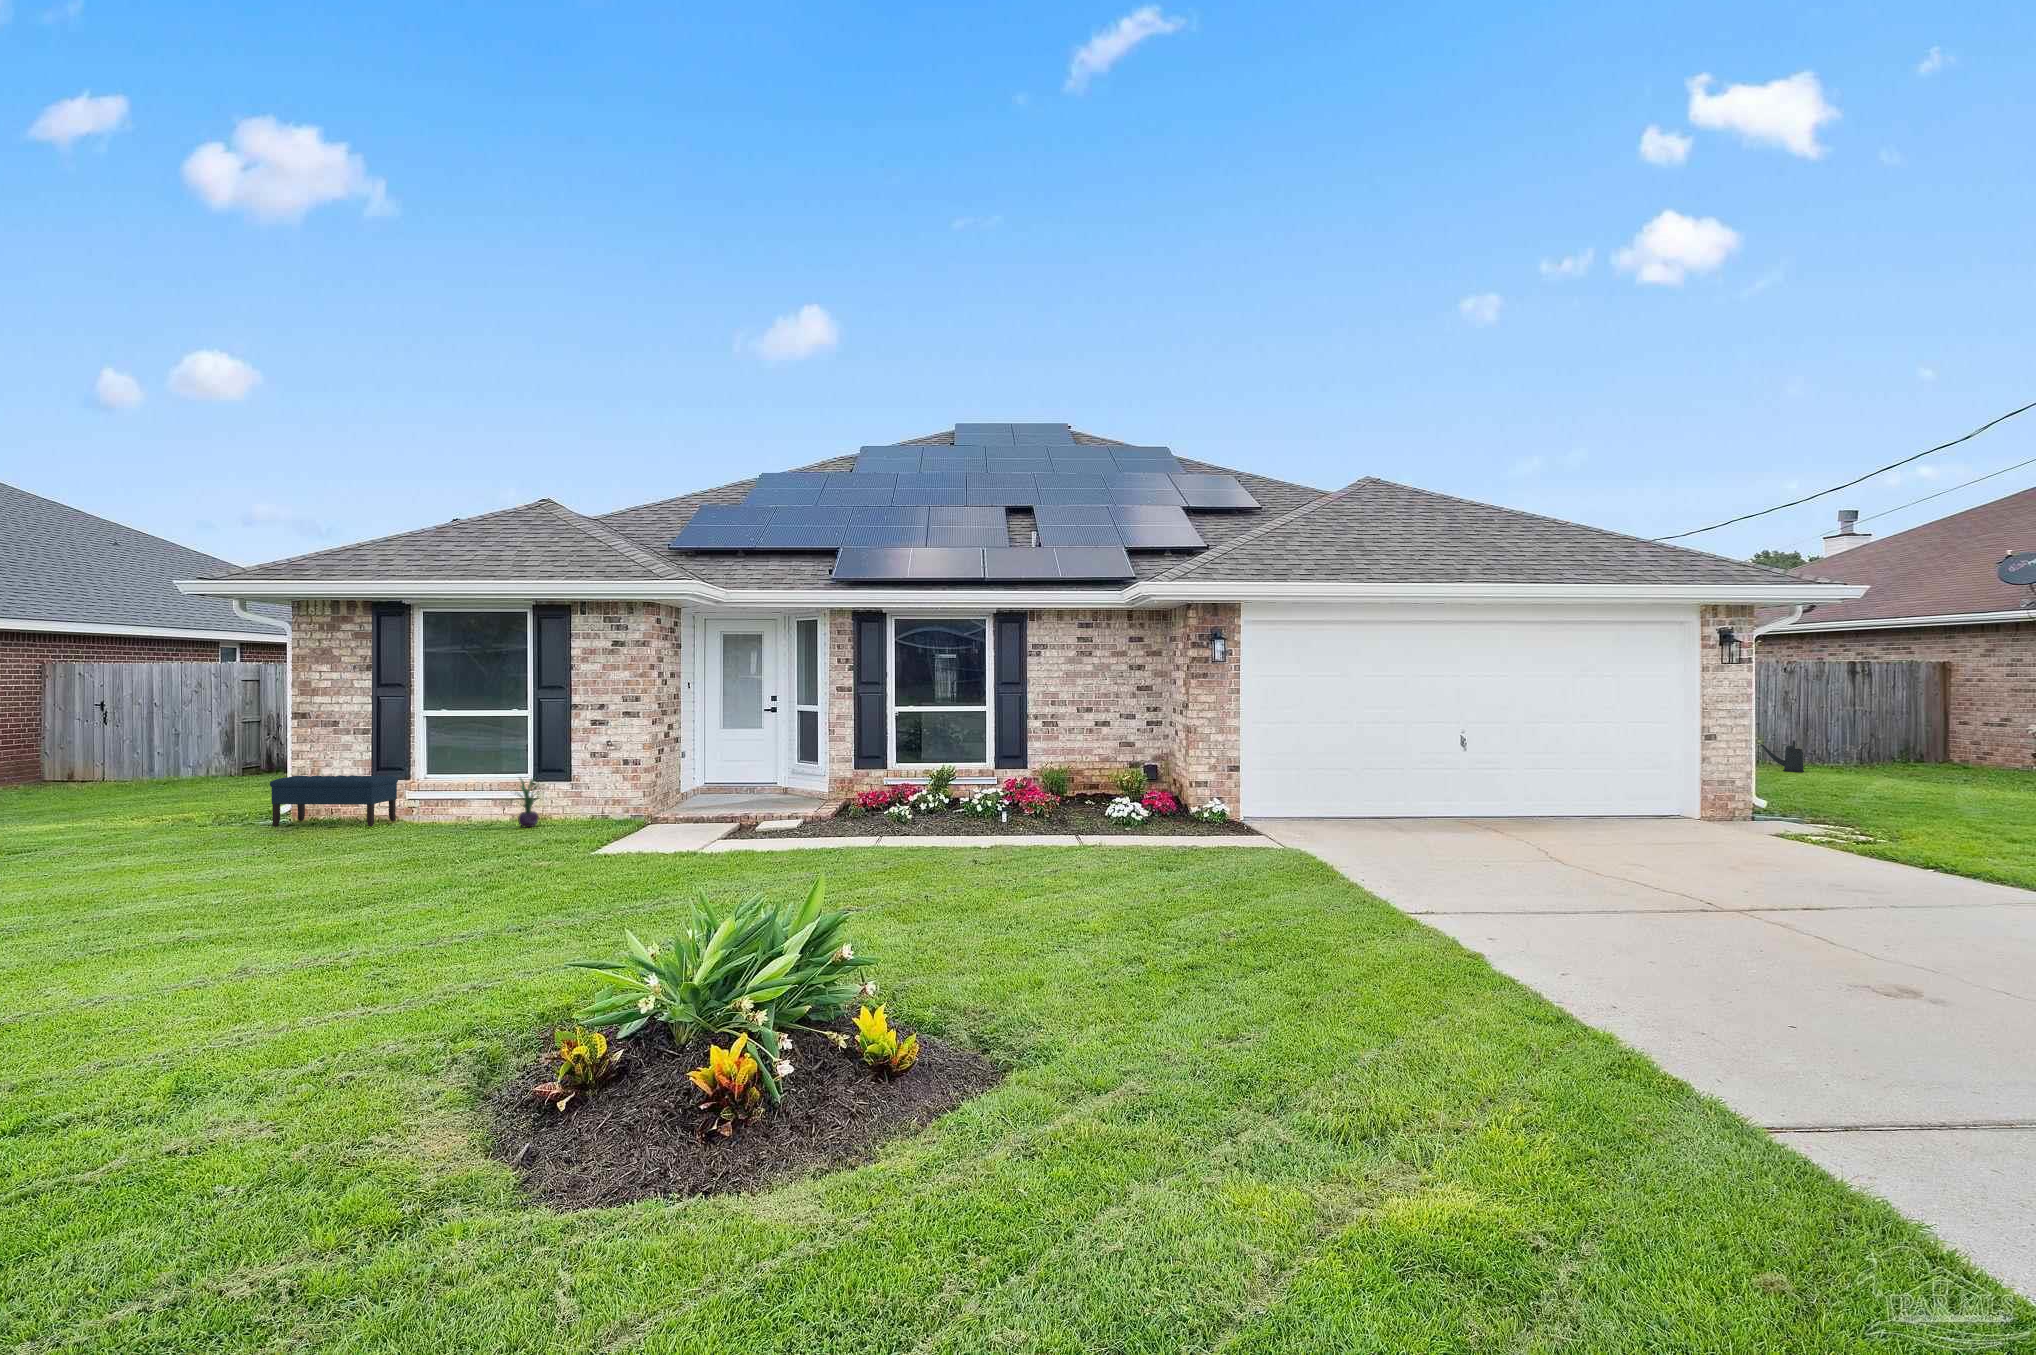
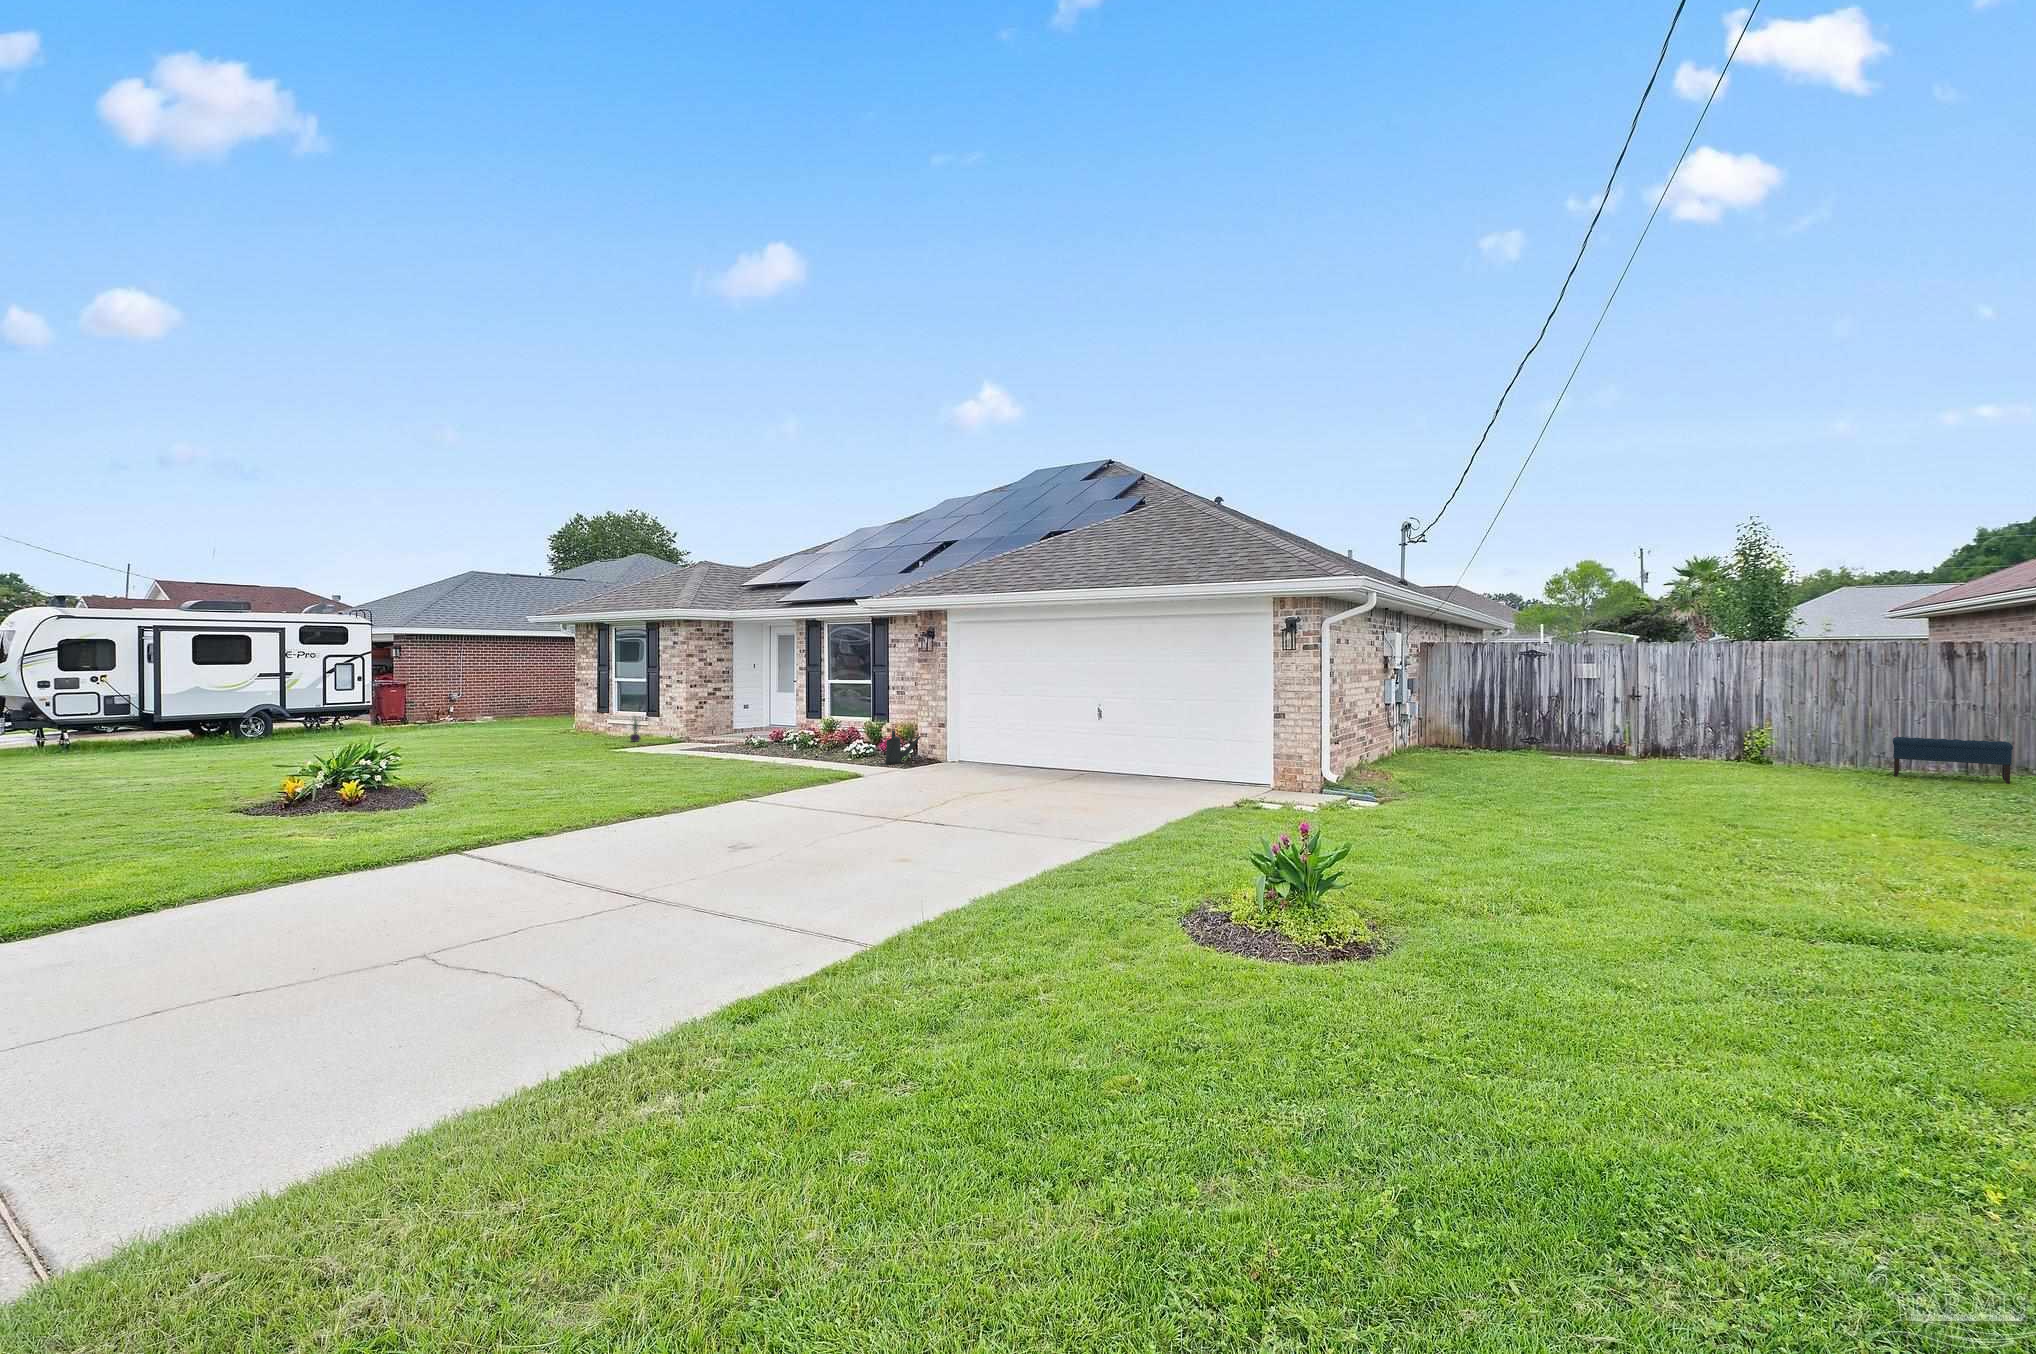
watering can: present [1761,740,1811,772] -> present [880,731,920,764]
bench: present [270,775,398,827] -> present [1893,737,2013,784]

